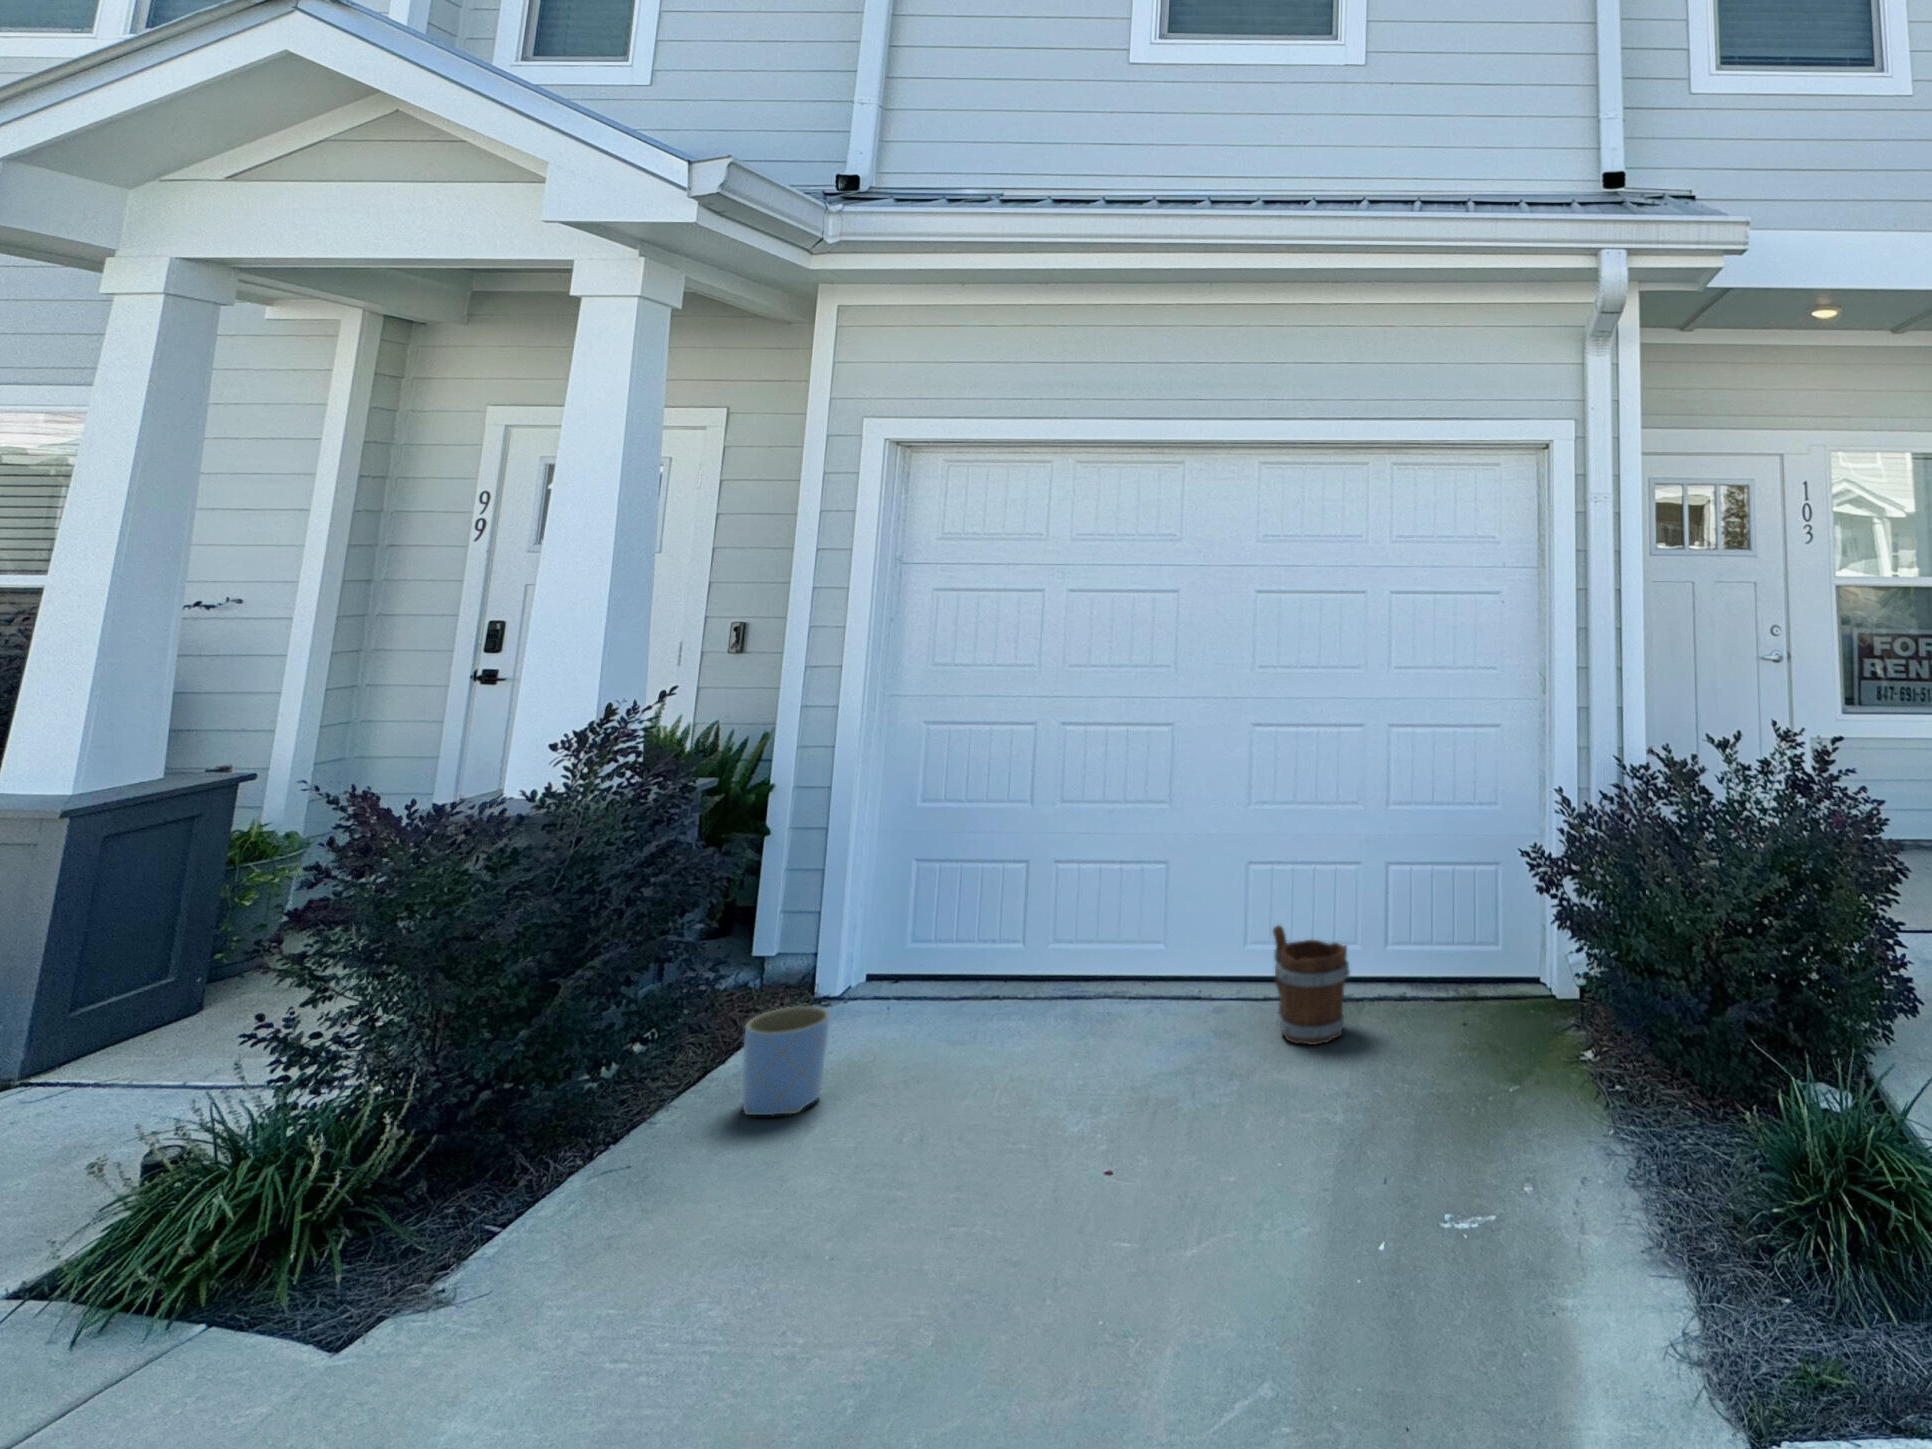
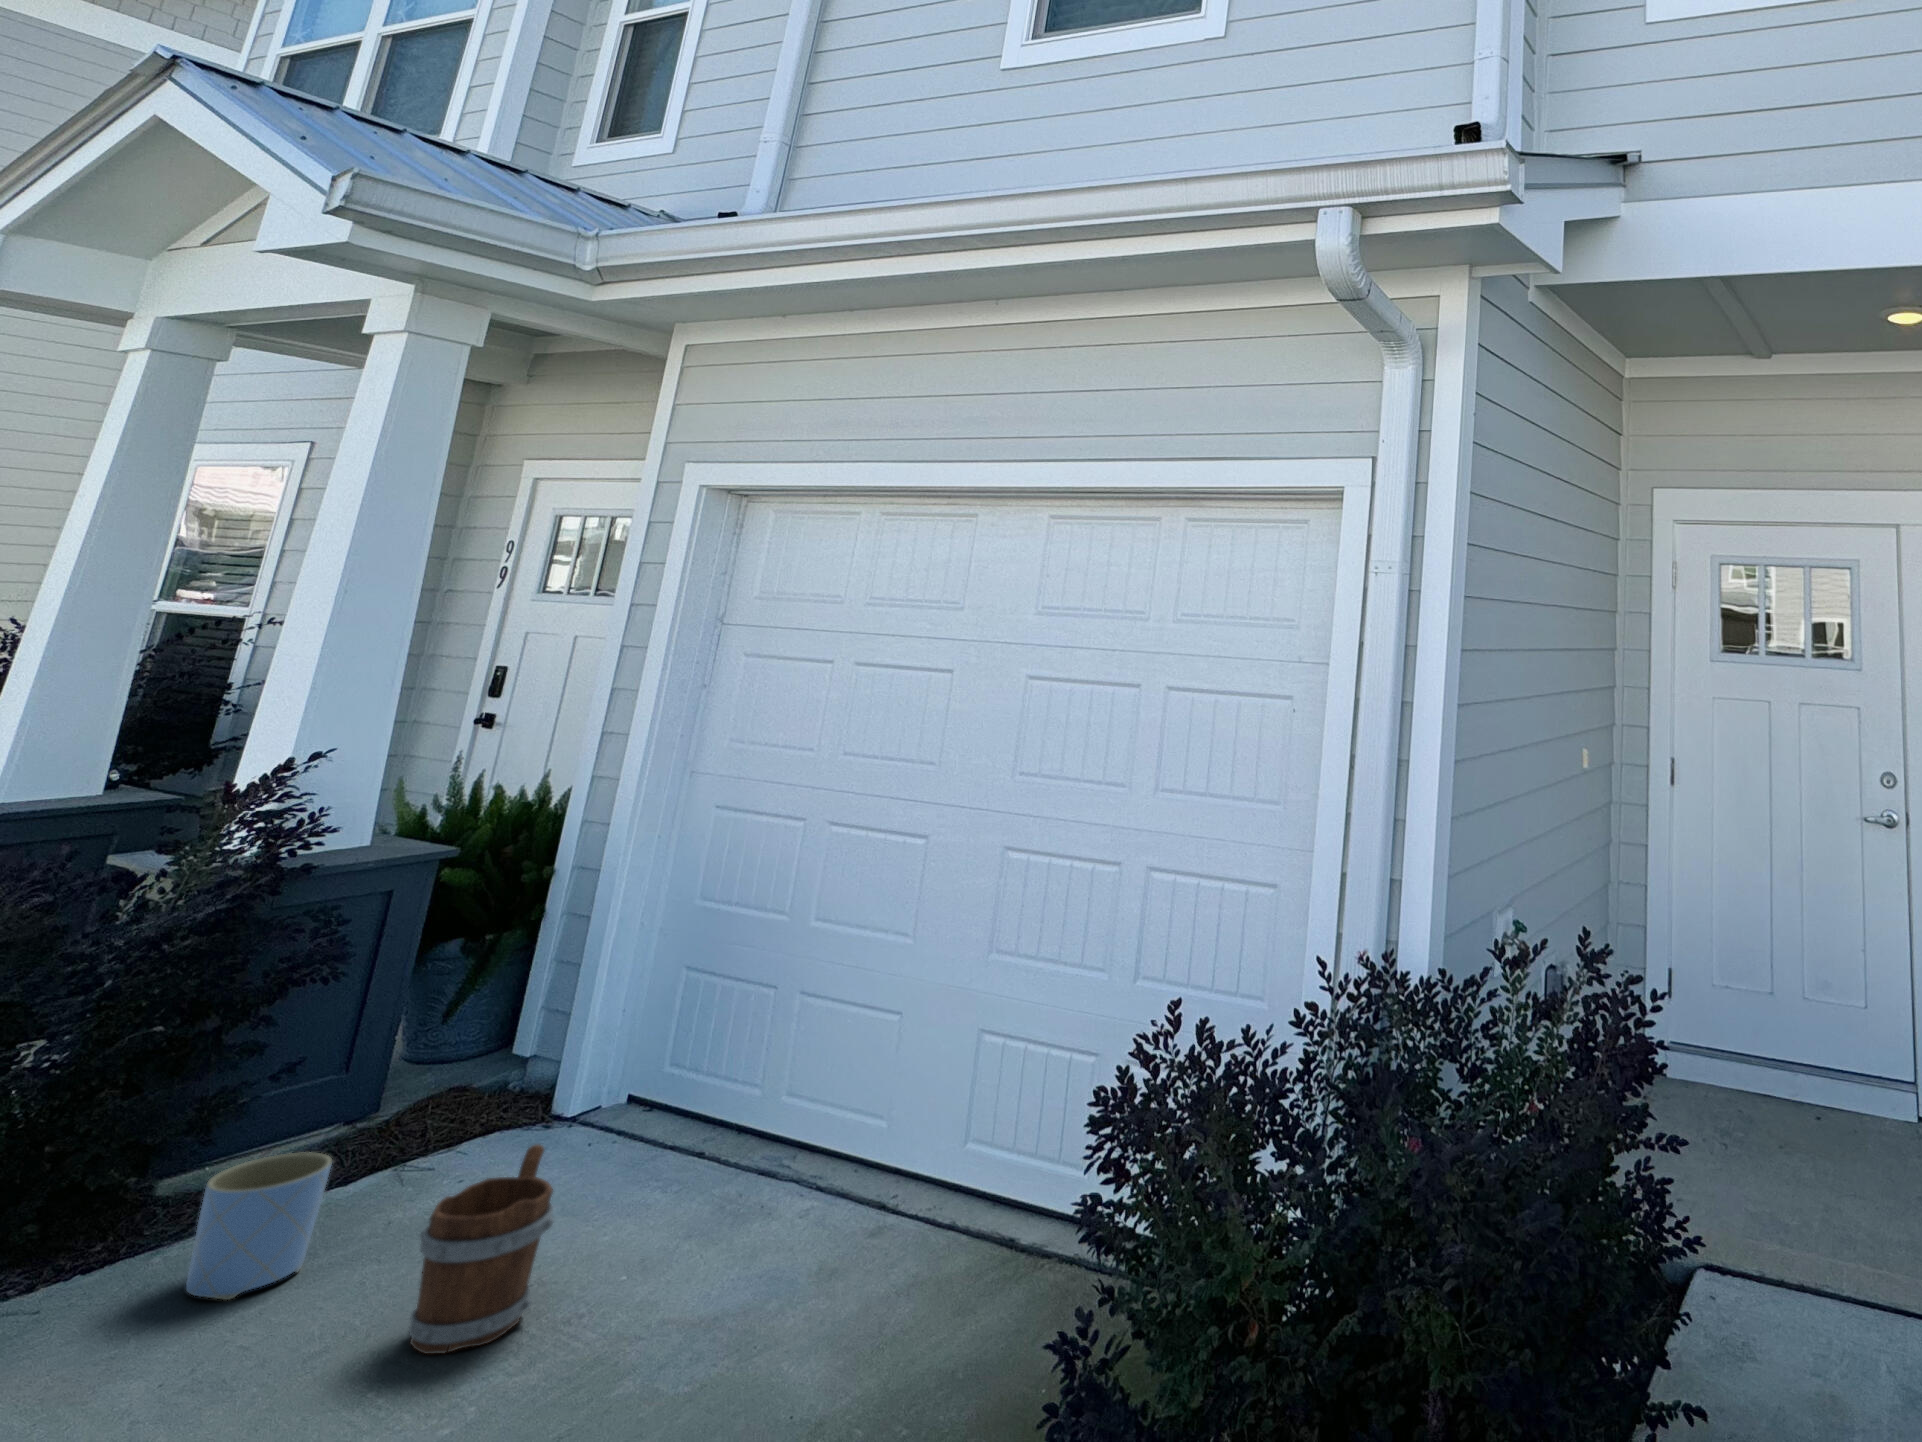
bucket: present [1273,926,1350,1045] -> present [409,1144,553,1354]

